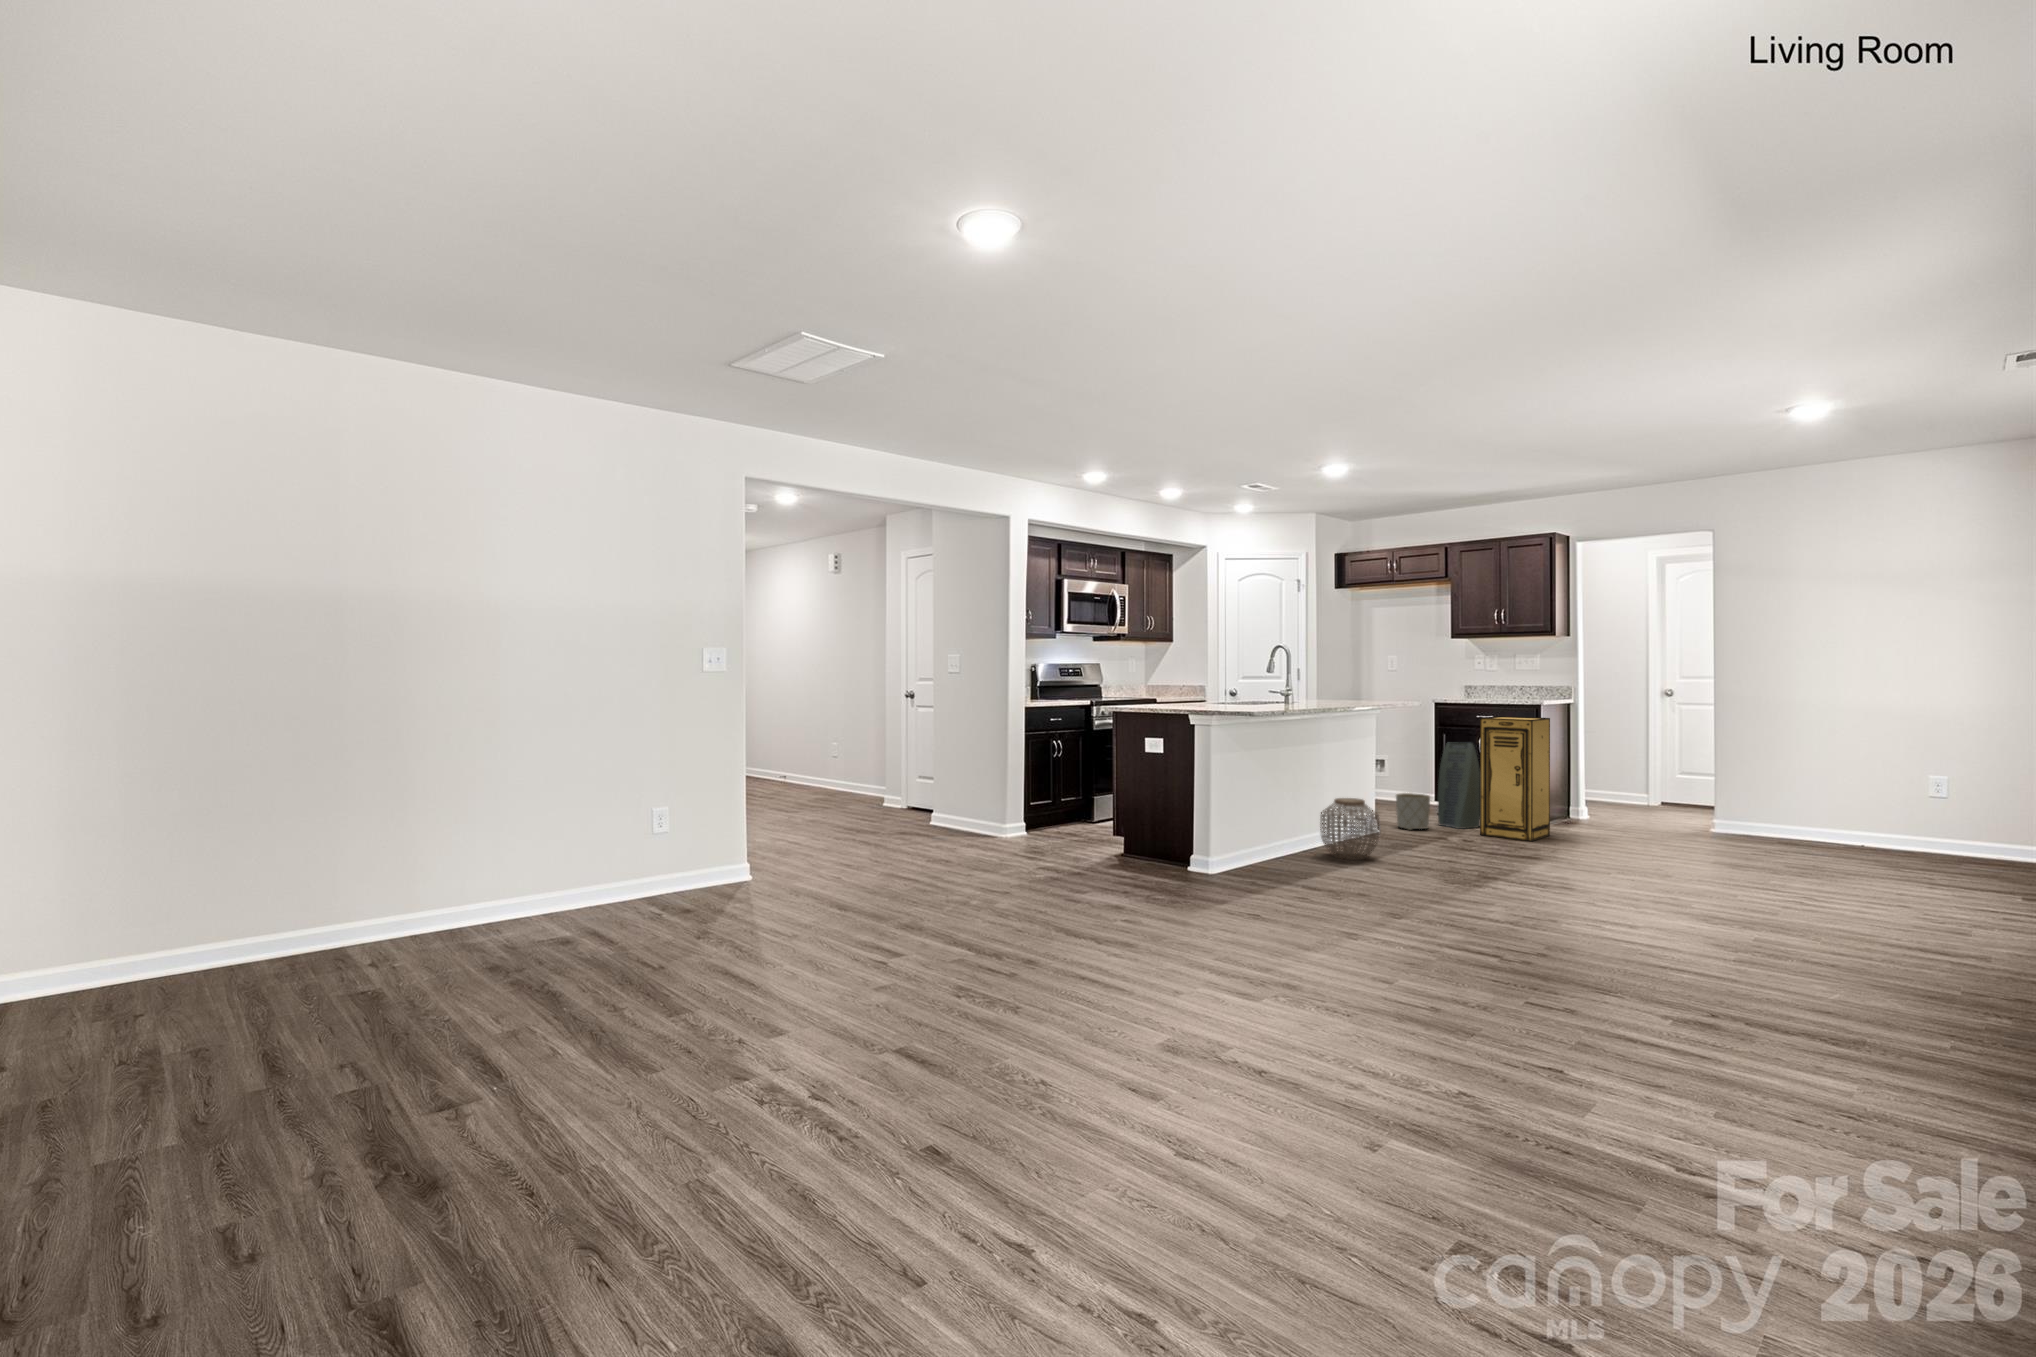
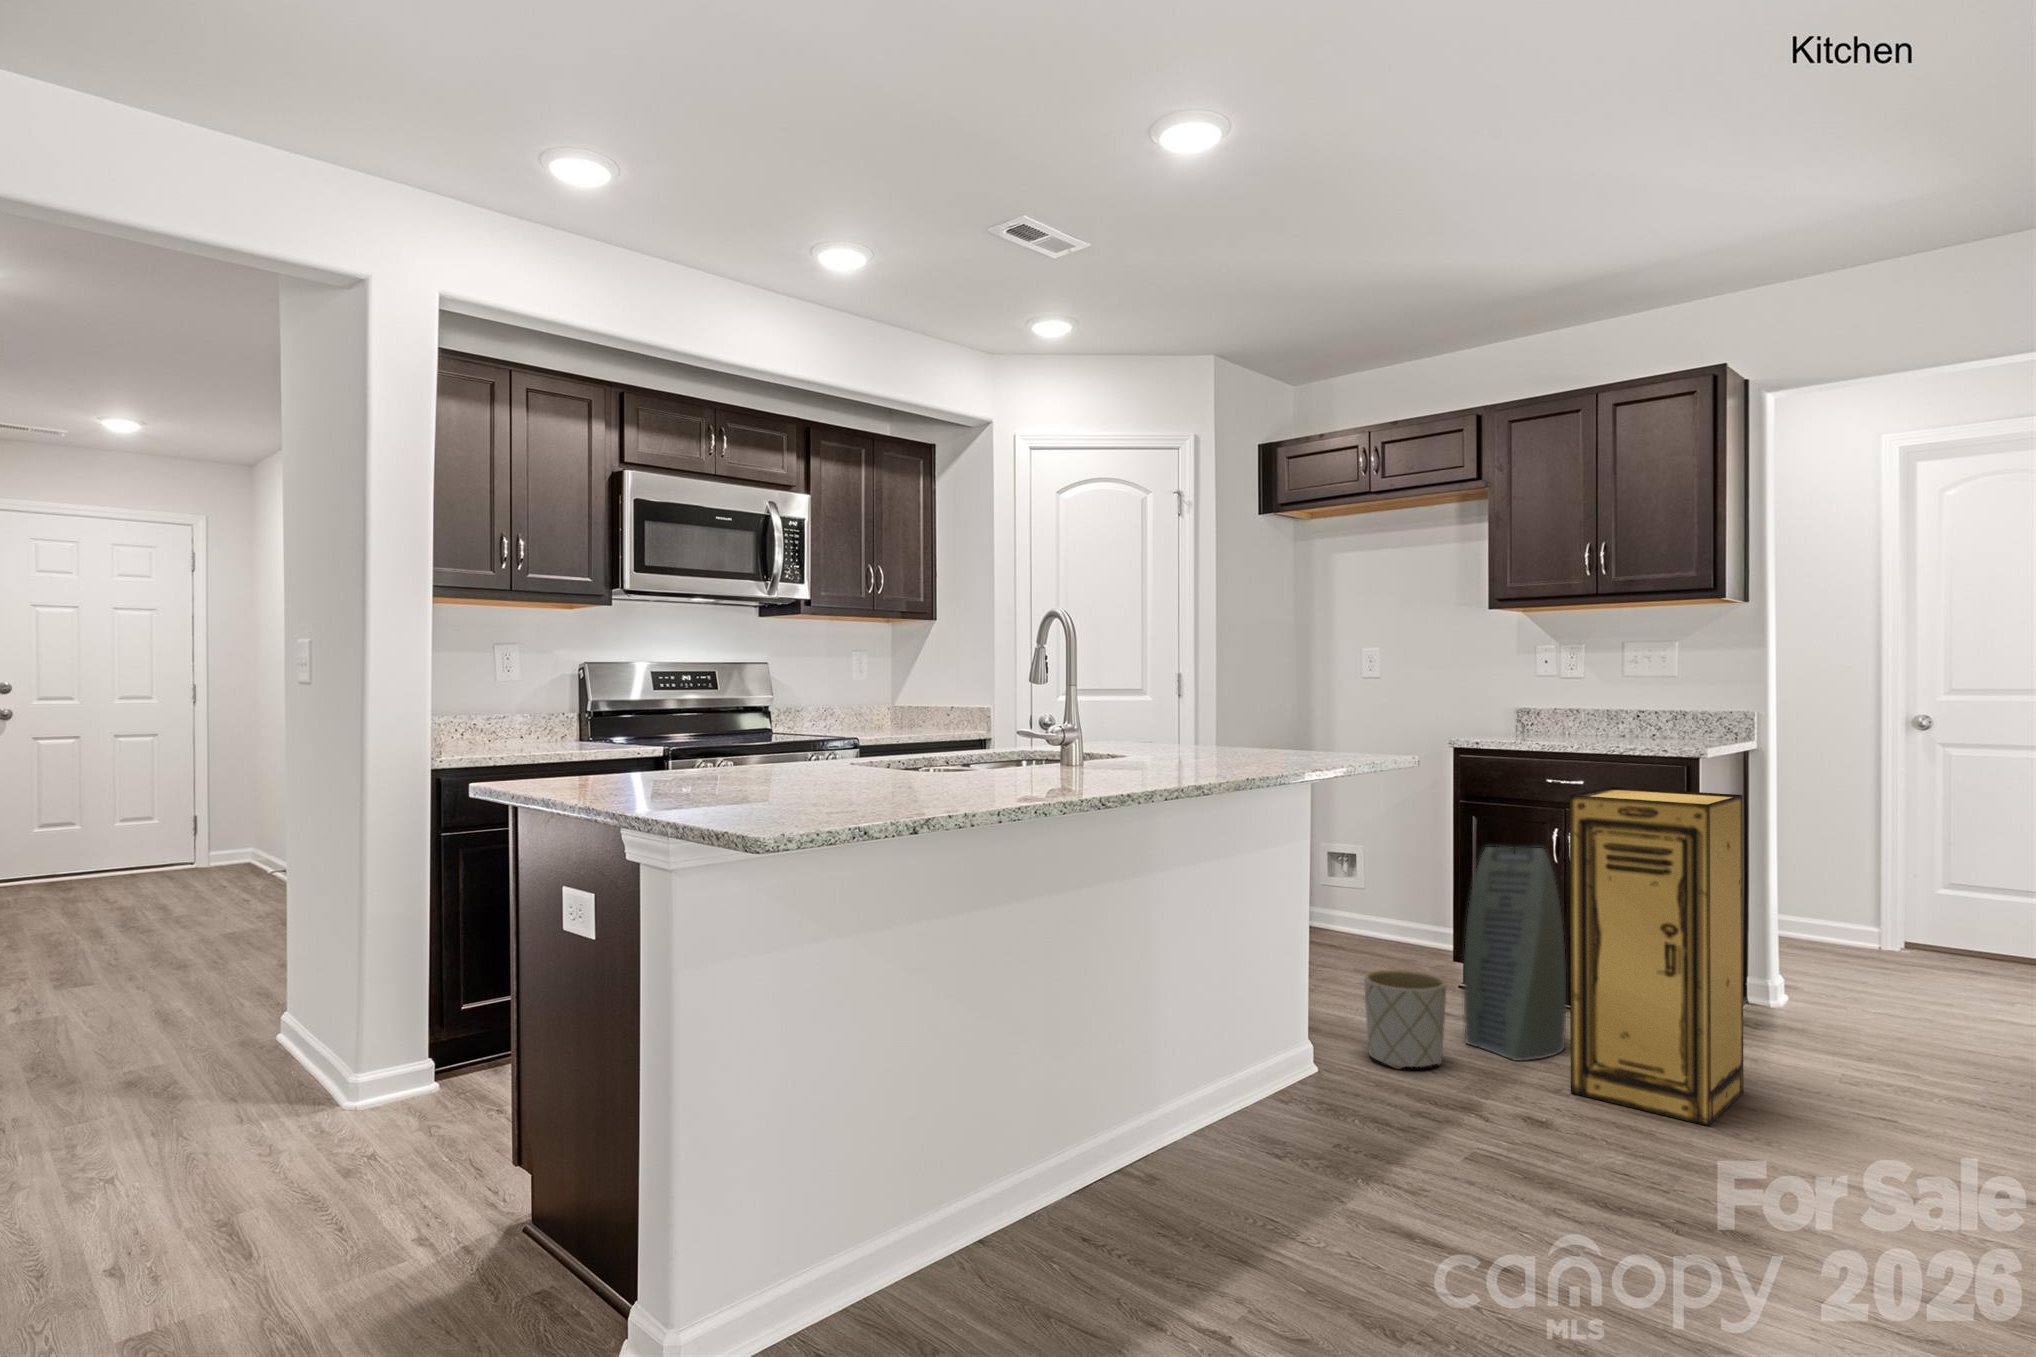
woven basket: present [1320,798,1379,860] -> none [1122,1049,1293,1258]

